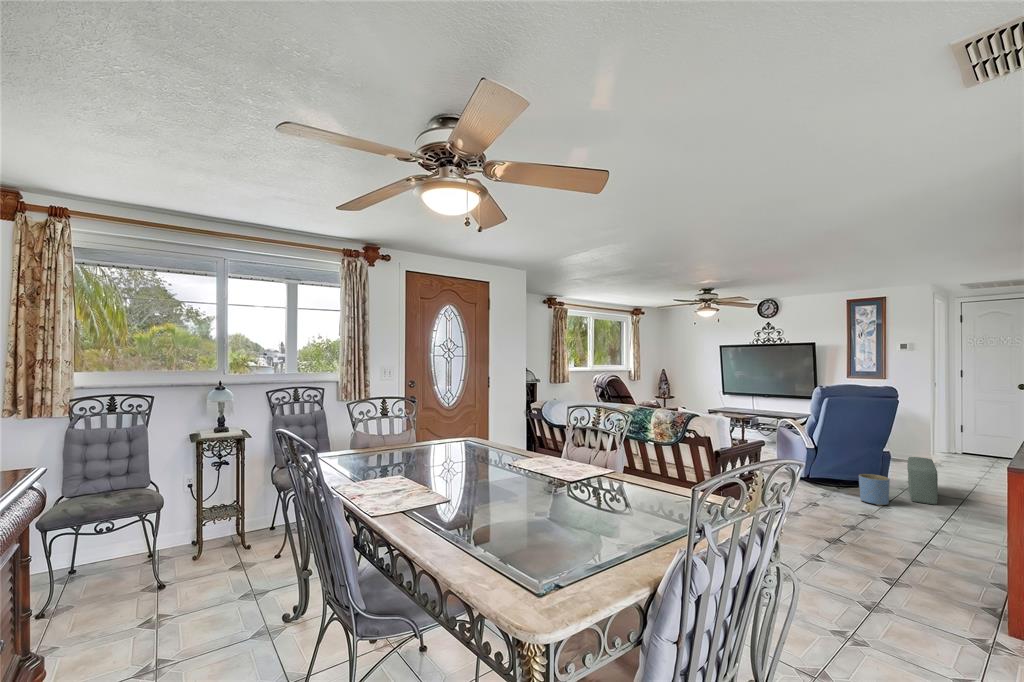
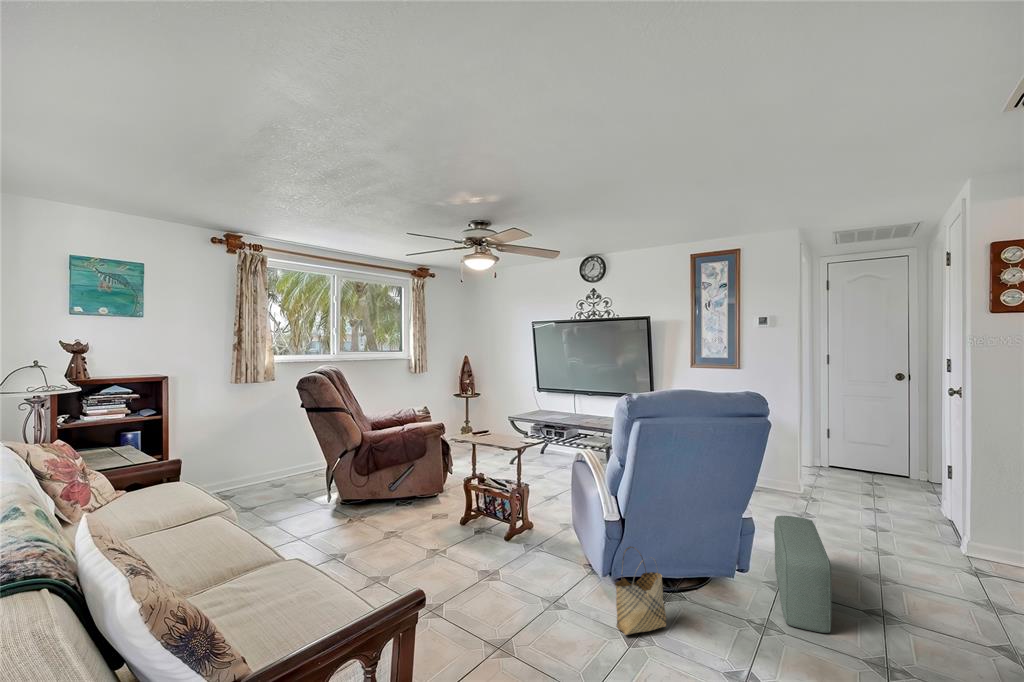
woven basket: none [816,459,844,497] -> present [615,547,666,635]
planter: present [859,474,890,506] -> none [693,575,749,656]

